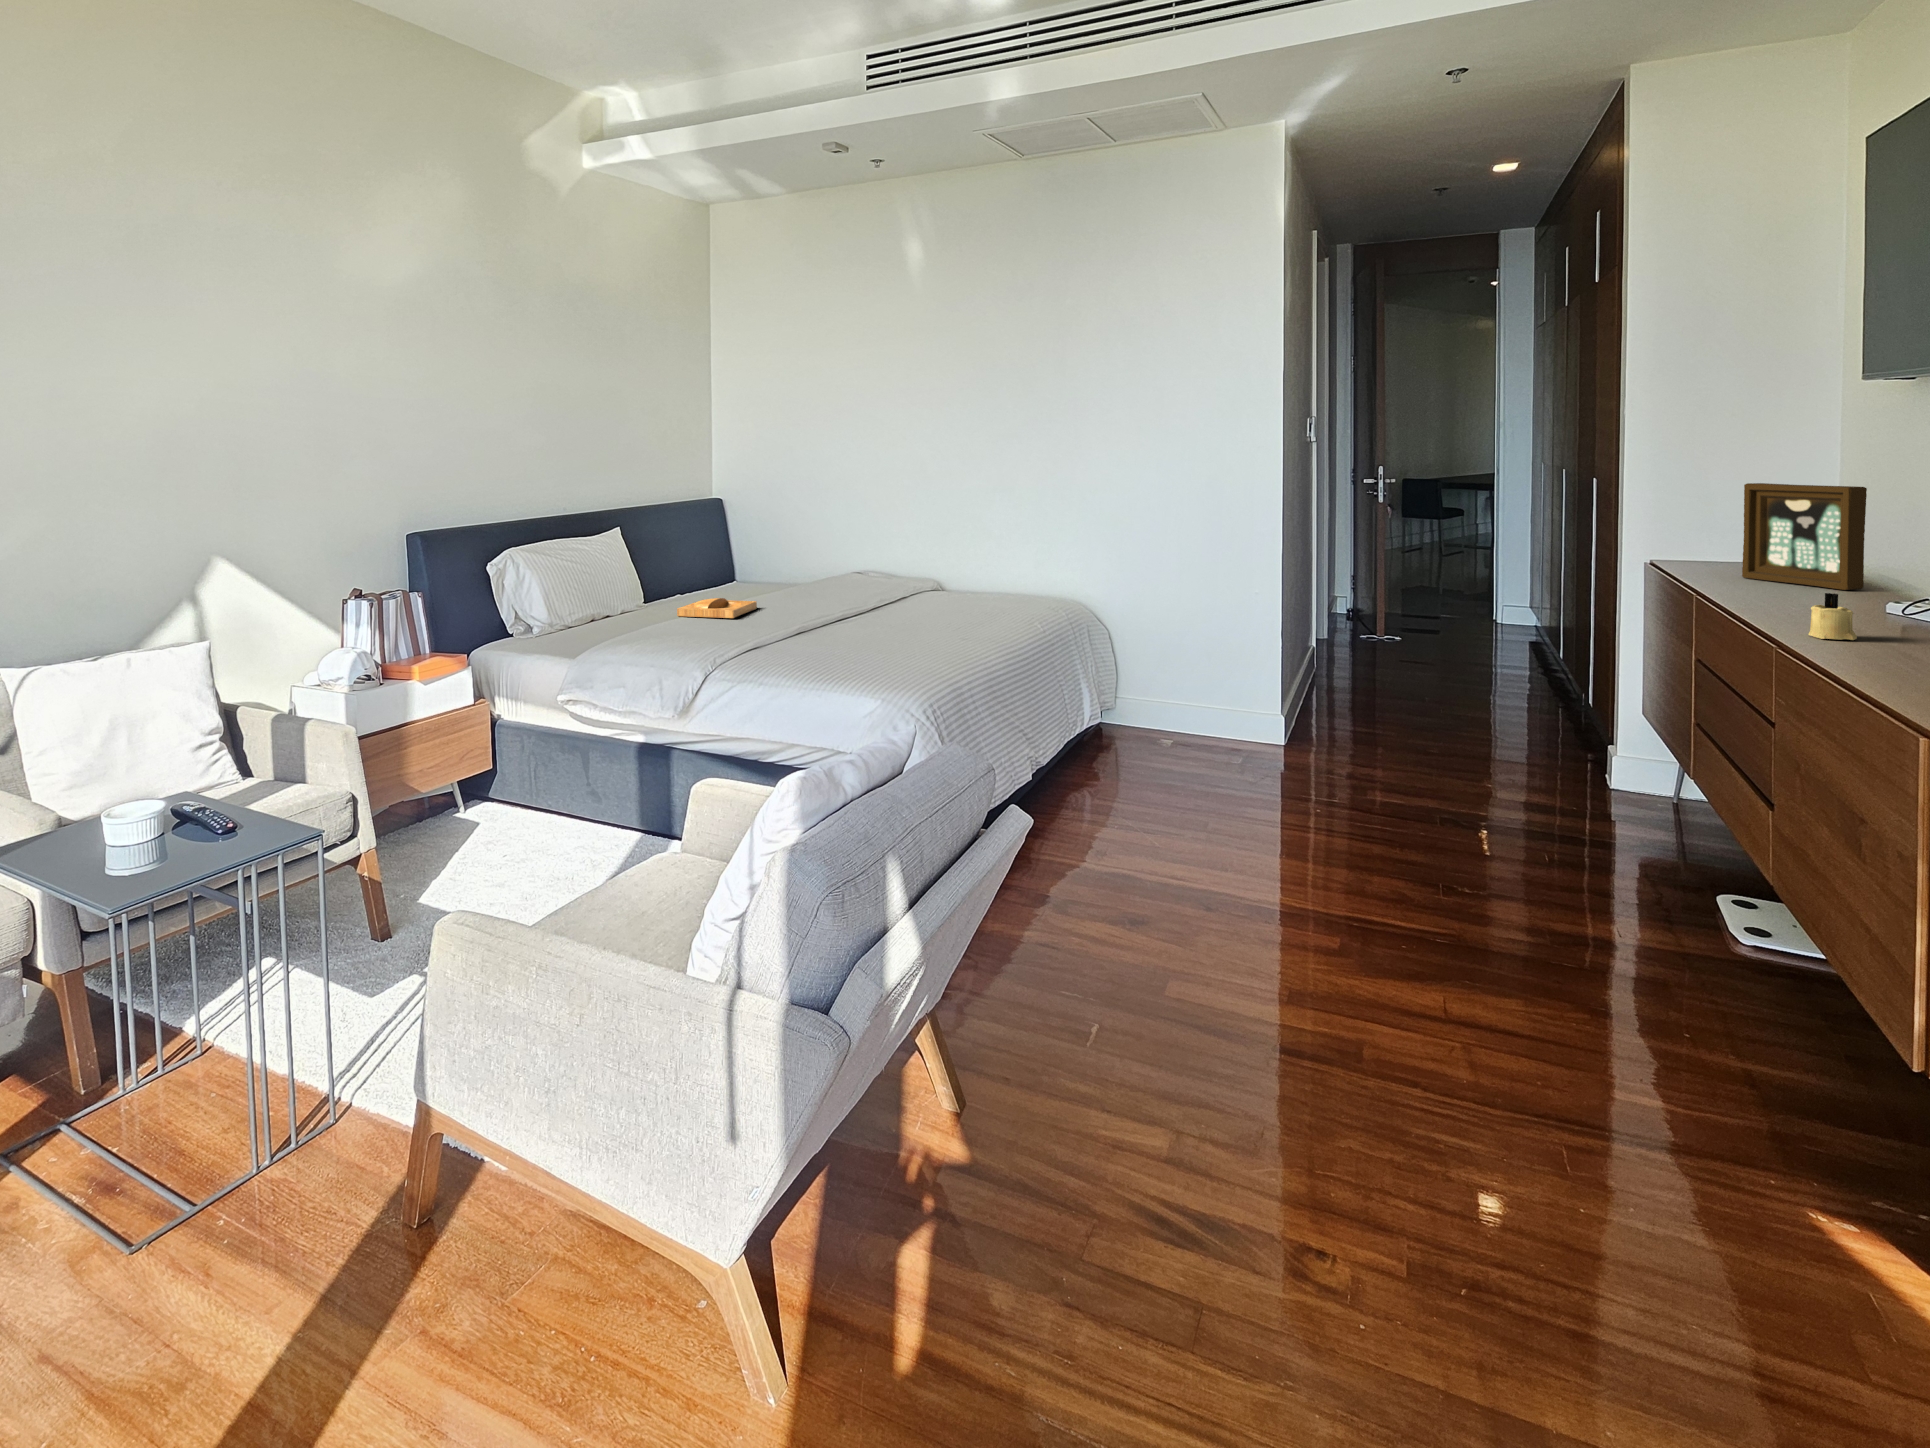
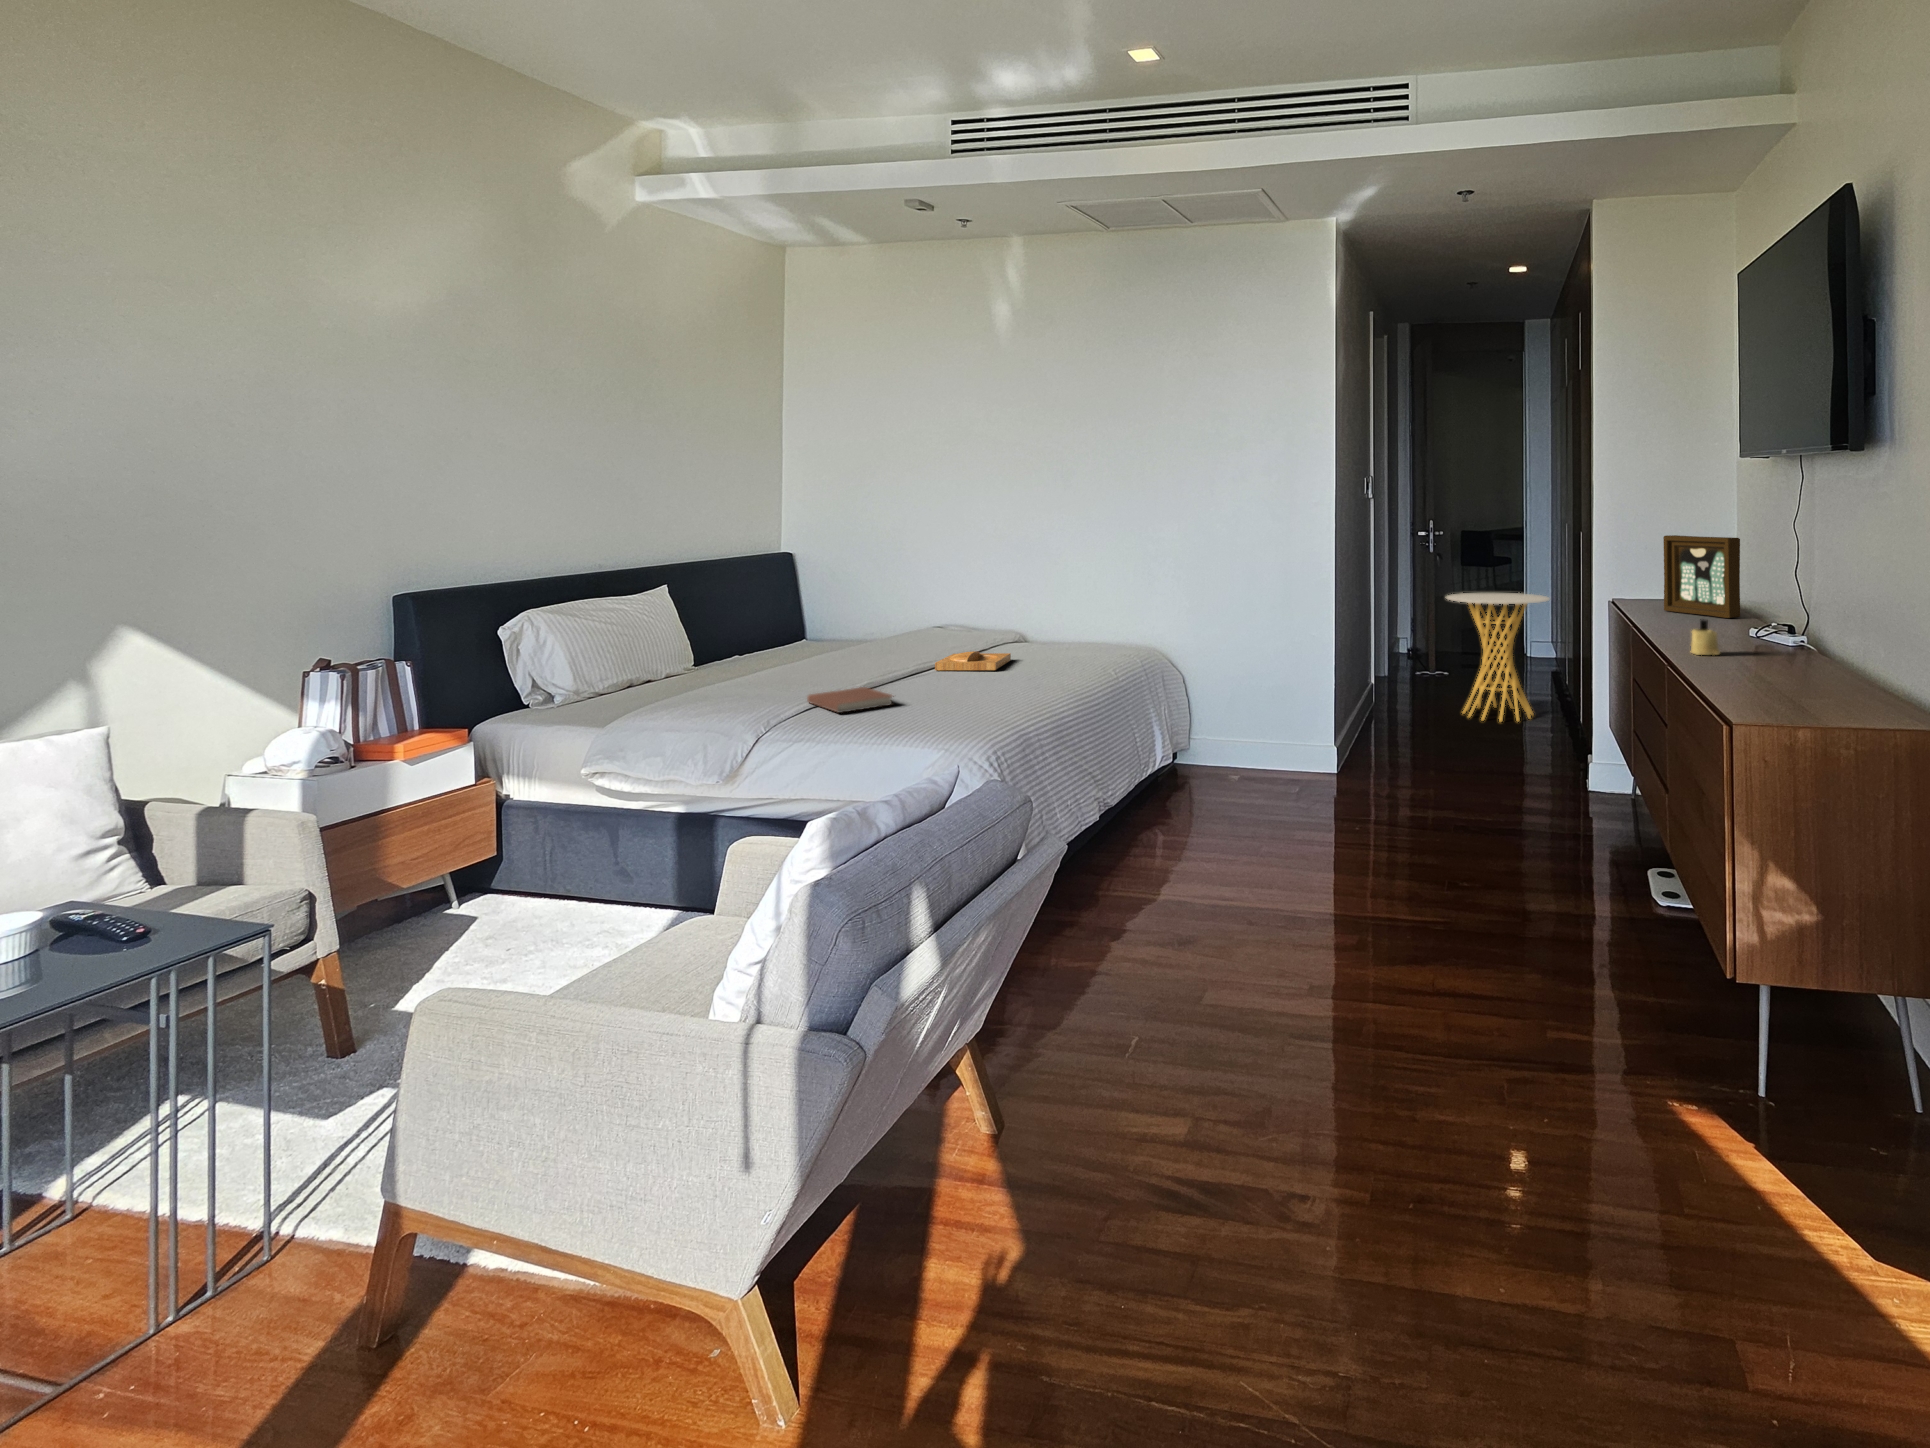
side table: none [1418,548,1556,699] -> present [1446,593,1549,721]
tray: present [677,598,757,618] -> present [935,651,1011,670]
notebook: none [749,632,832,657] -> present [807,687,894,713]

